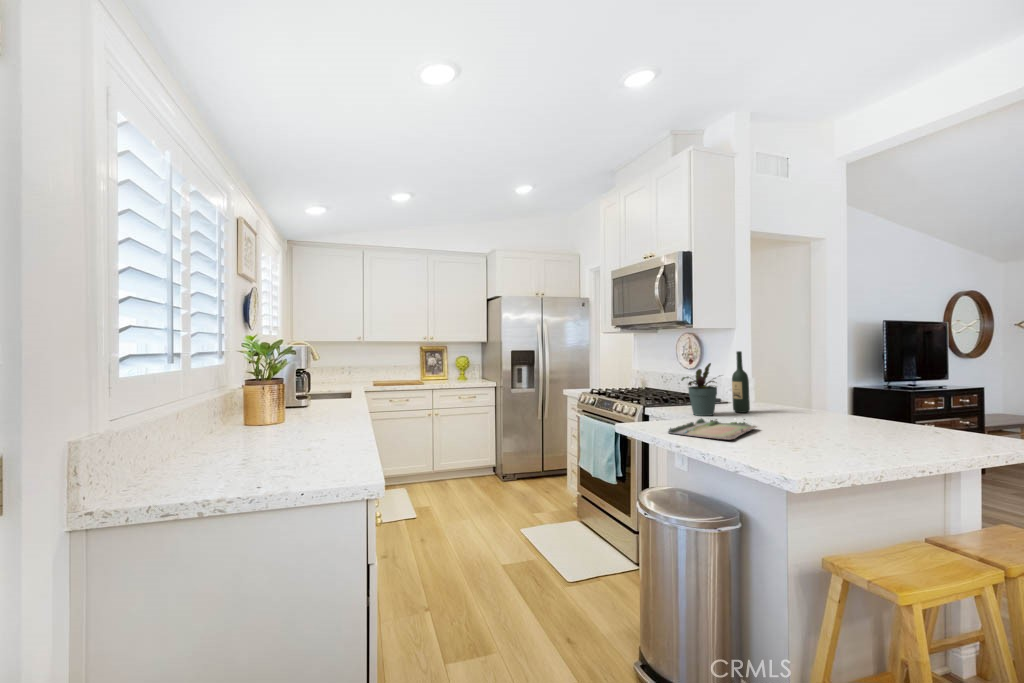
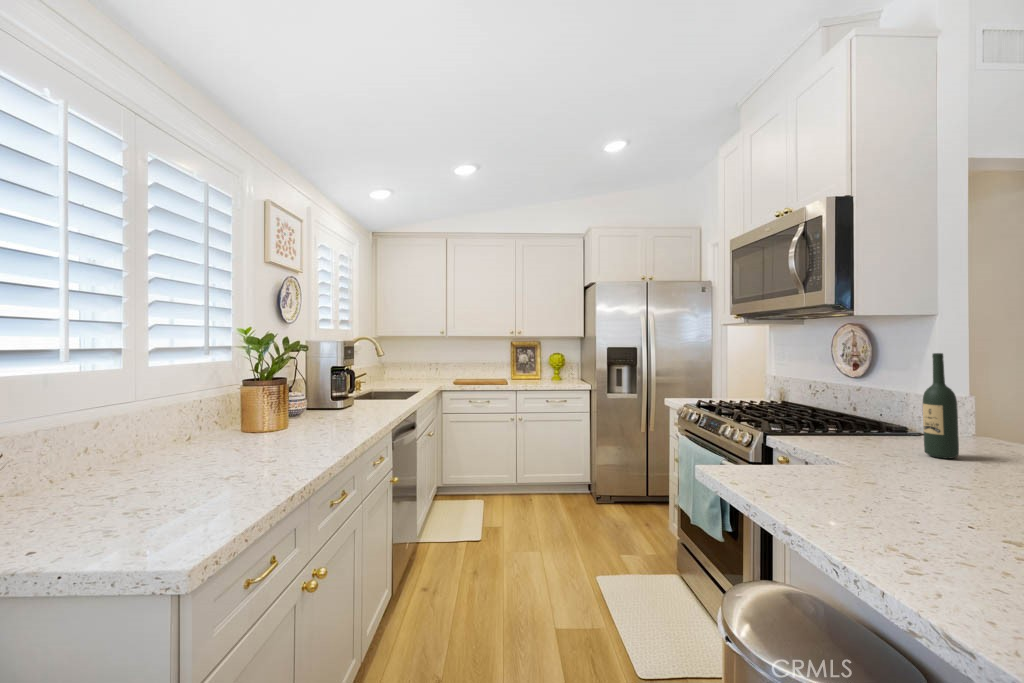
potted plant: present [681,363,717,416] -> none [824,372,905,460]
tray: present [668,418,757,440] -> none [781,468,977,528]

